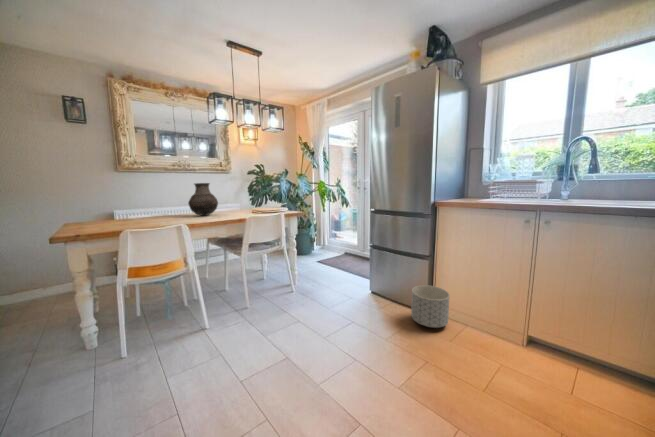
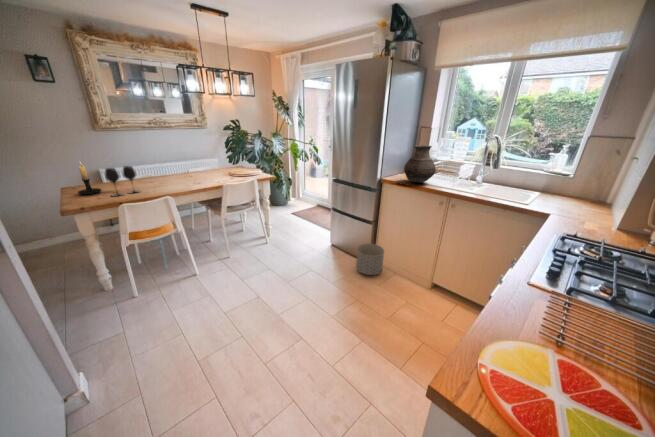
vase: present [188,183,218,216] -> present [404,145,436,183]
candle holder: none [79,187,108,227] -> present [78,161,101,195]
wine glass: none [113,194,152,227] -> present [105,166,139,197]

